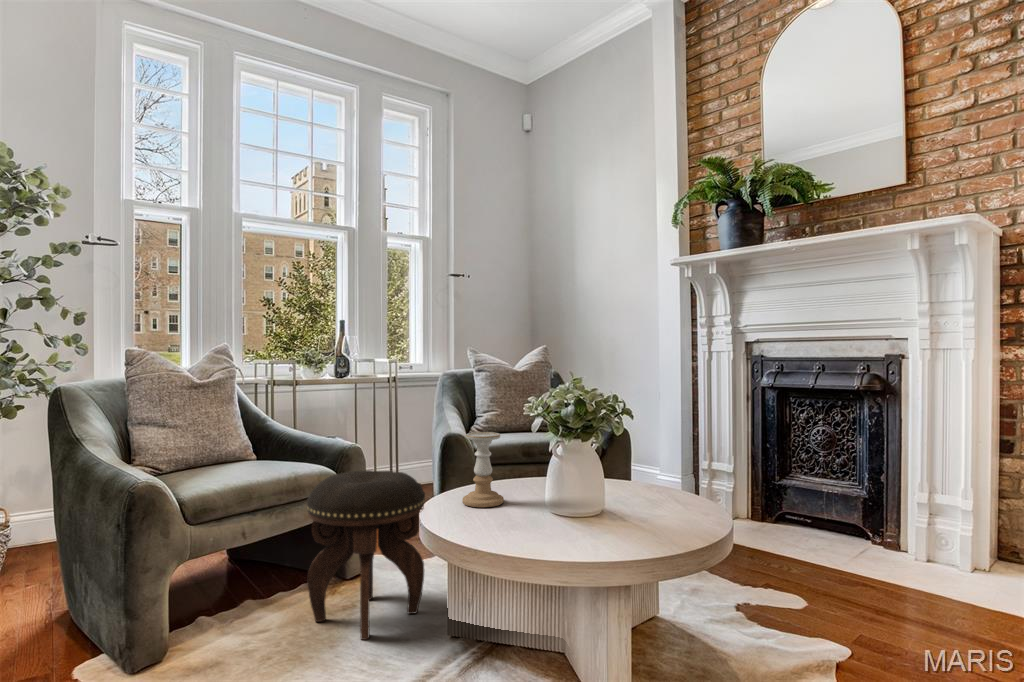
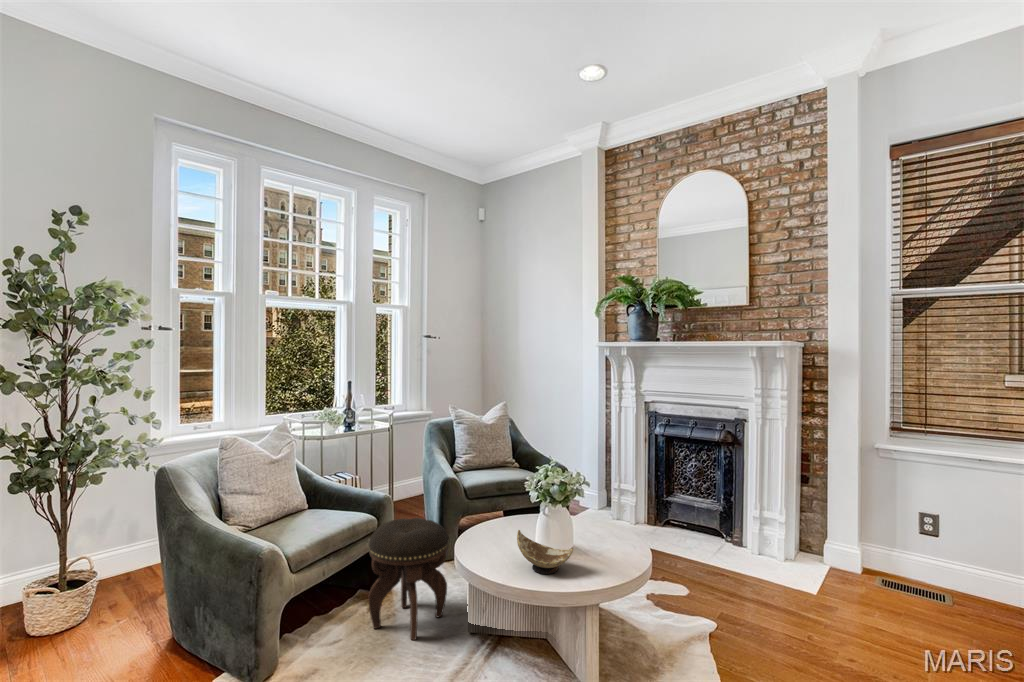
candle holder: present [462,432,504,507] -> none [480,496,507,549]
decorative bowl: none [503,467,593,536] -> present [517,530,573,574]

